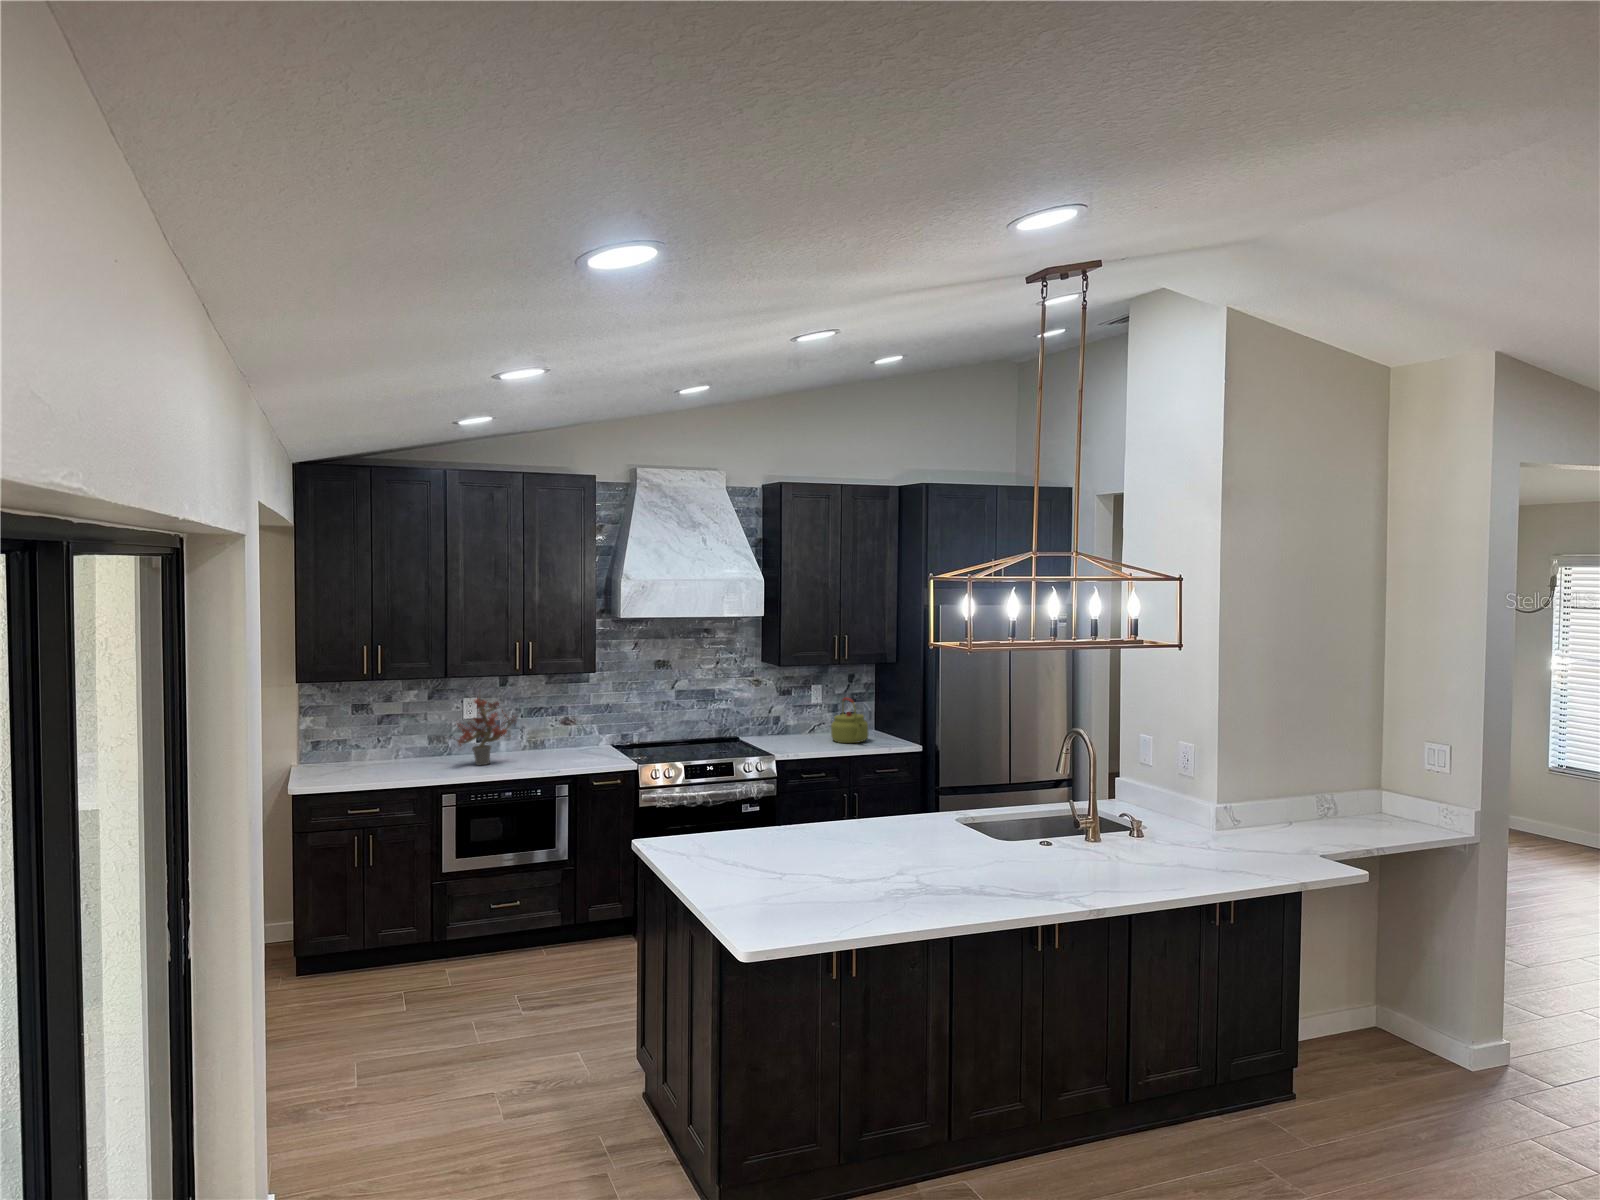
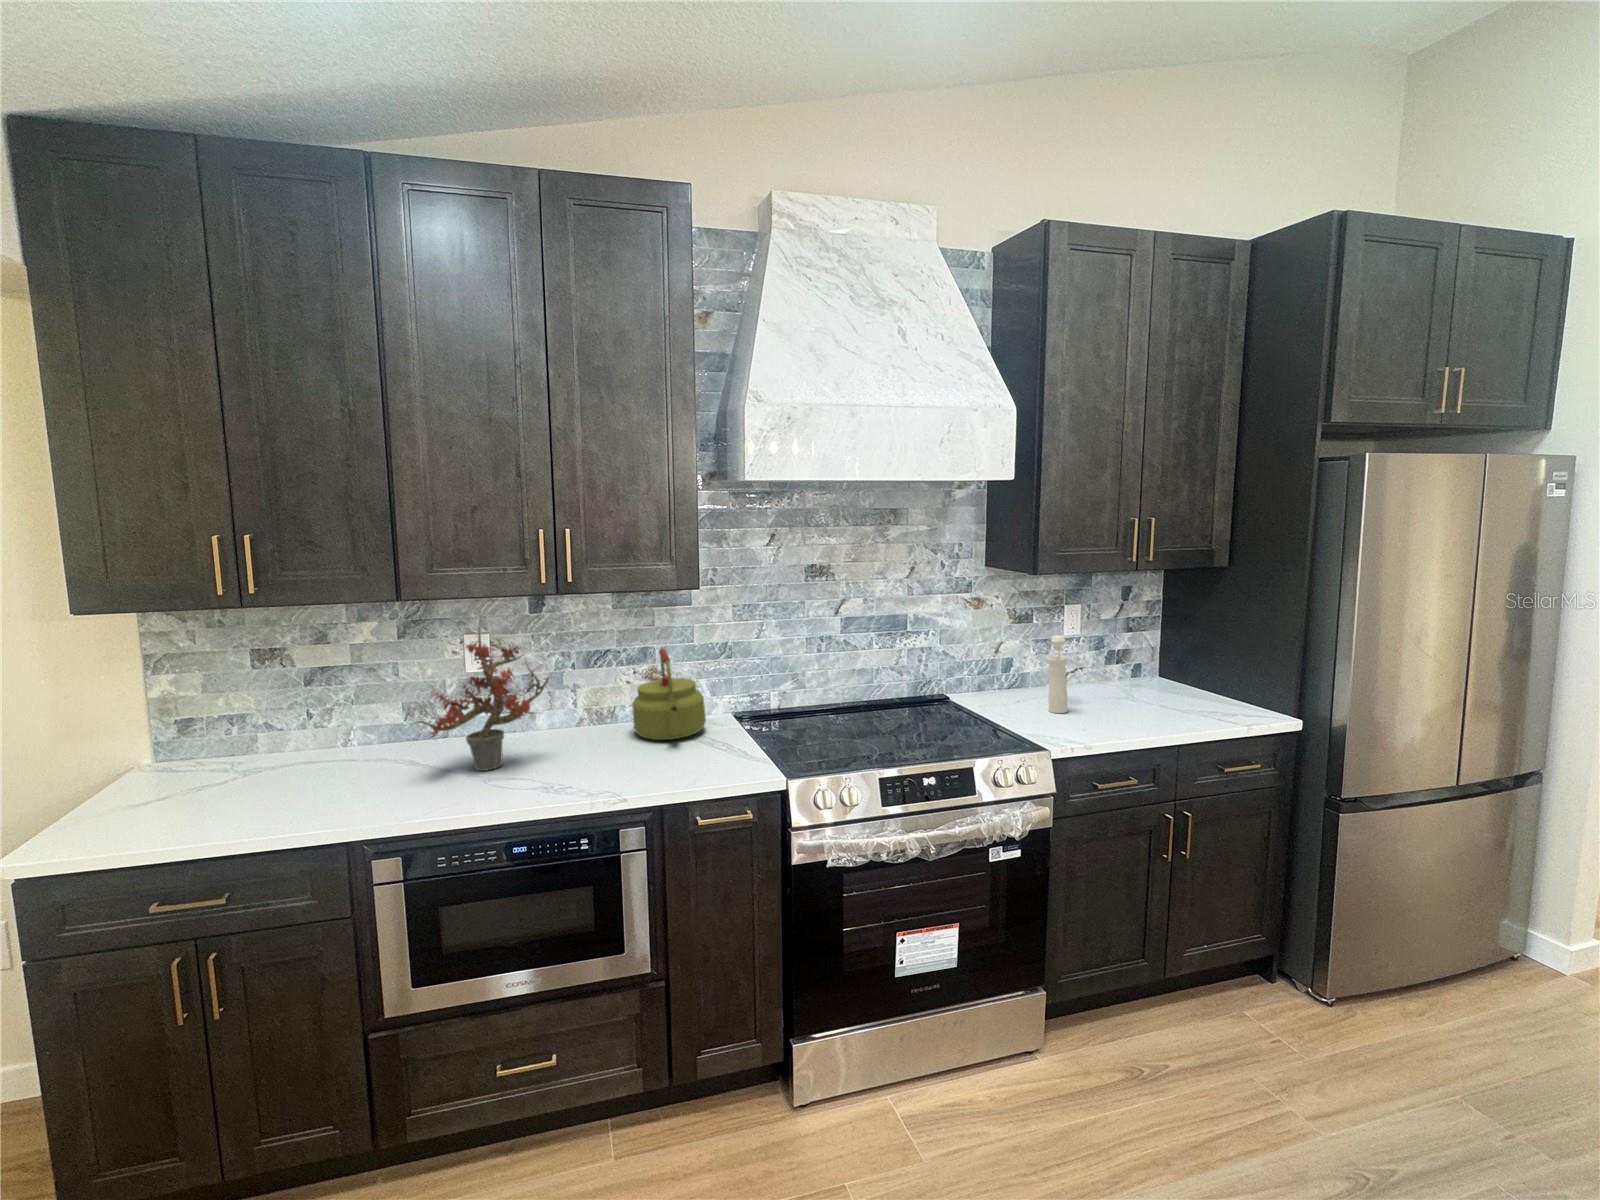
kettle: present [831,697,868,743] -> present [632,648,706,740]
pepper mill: none [791,701,804,744] -> present [1048,636,1068,713]

